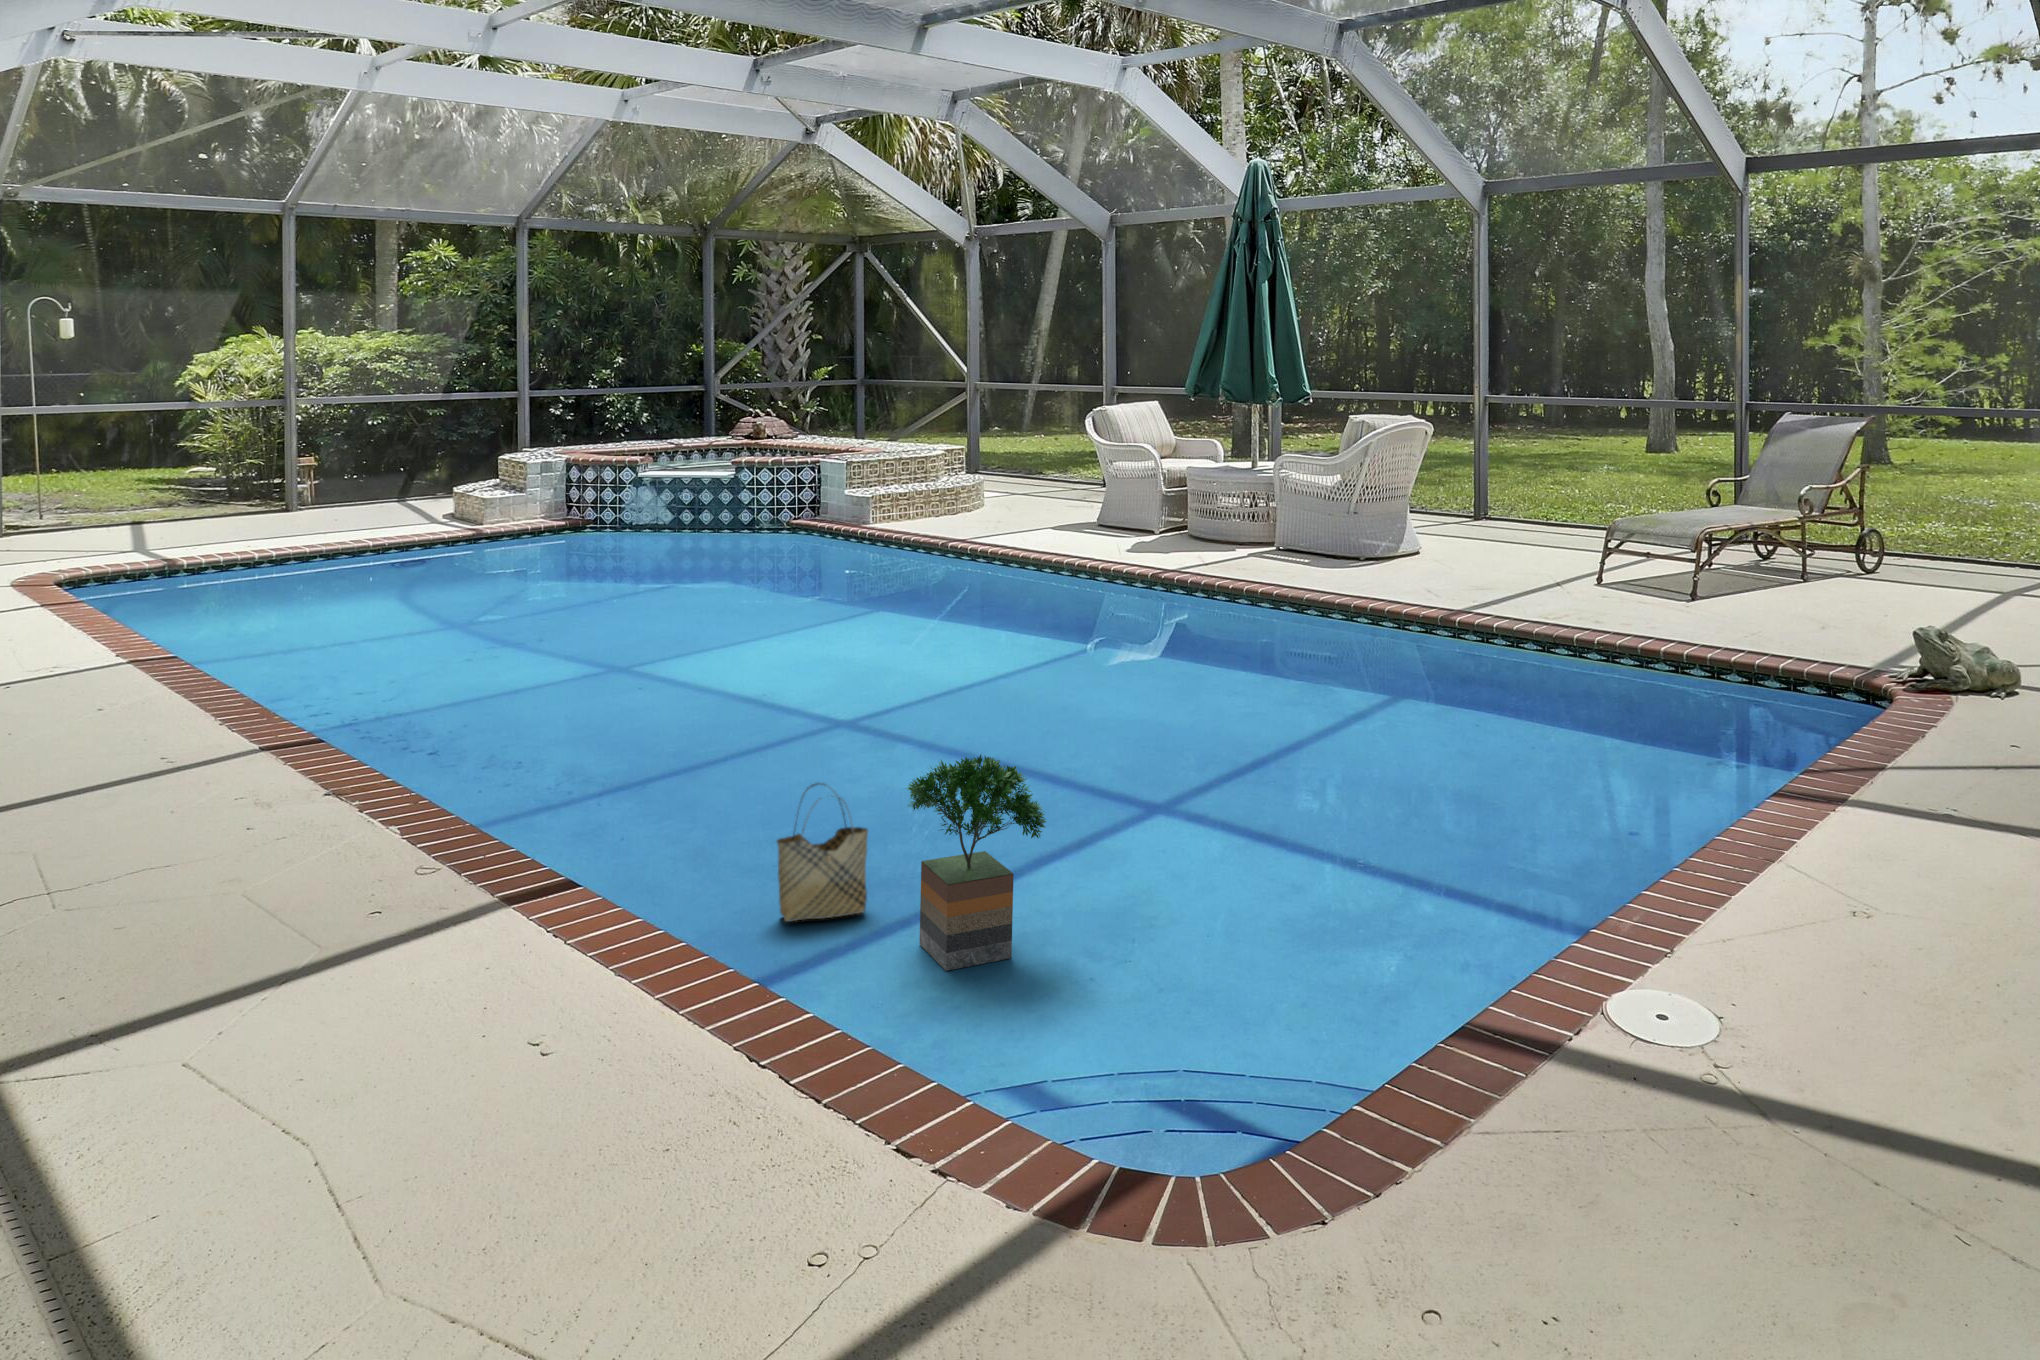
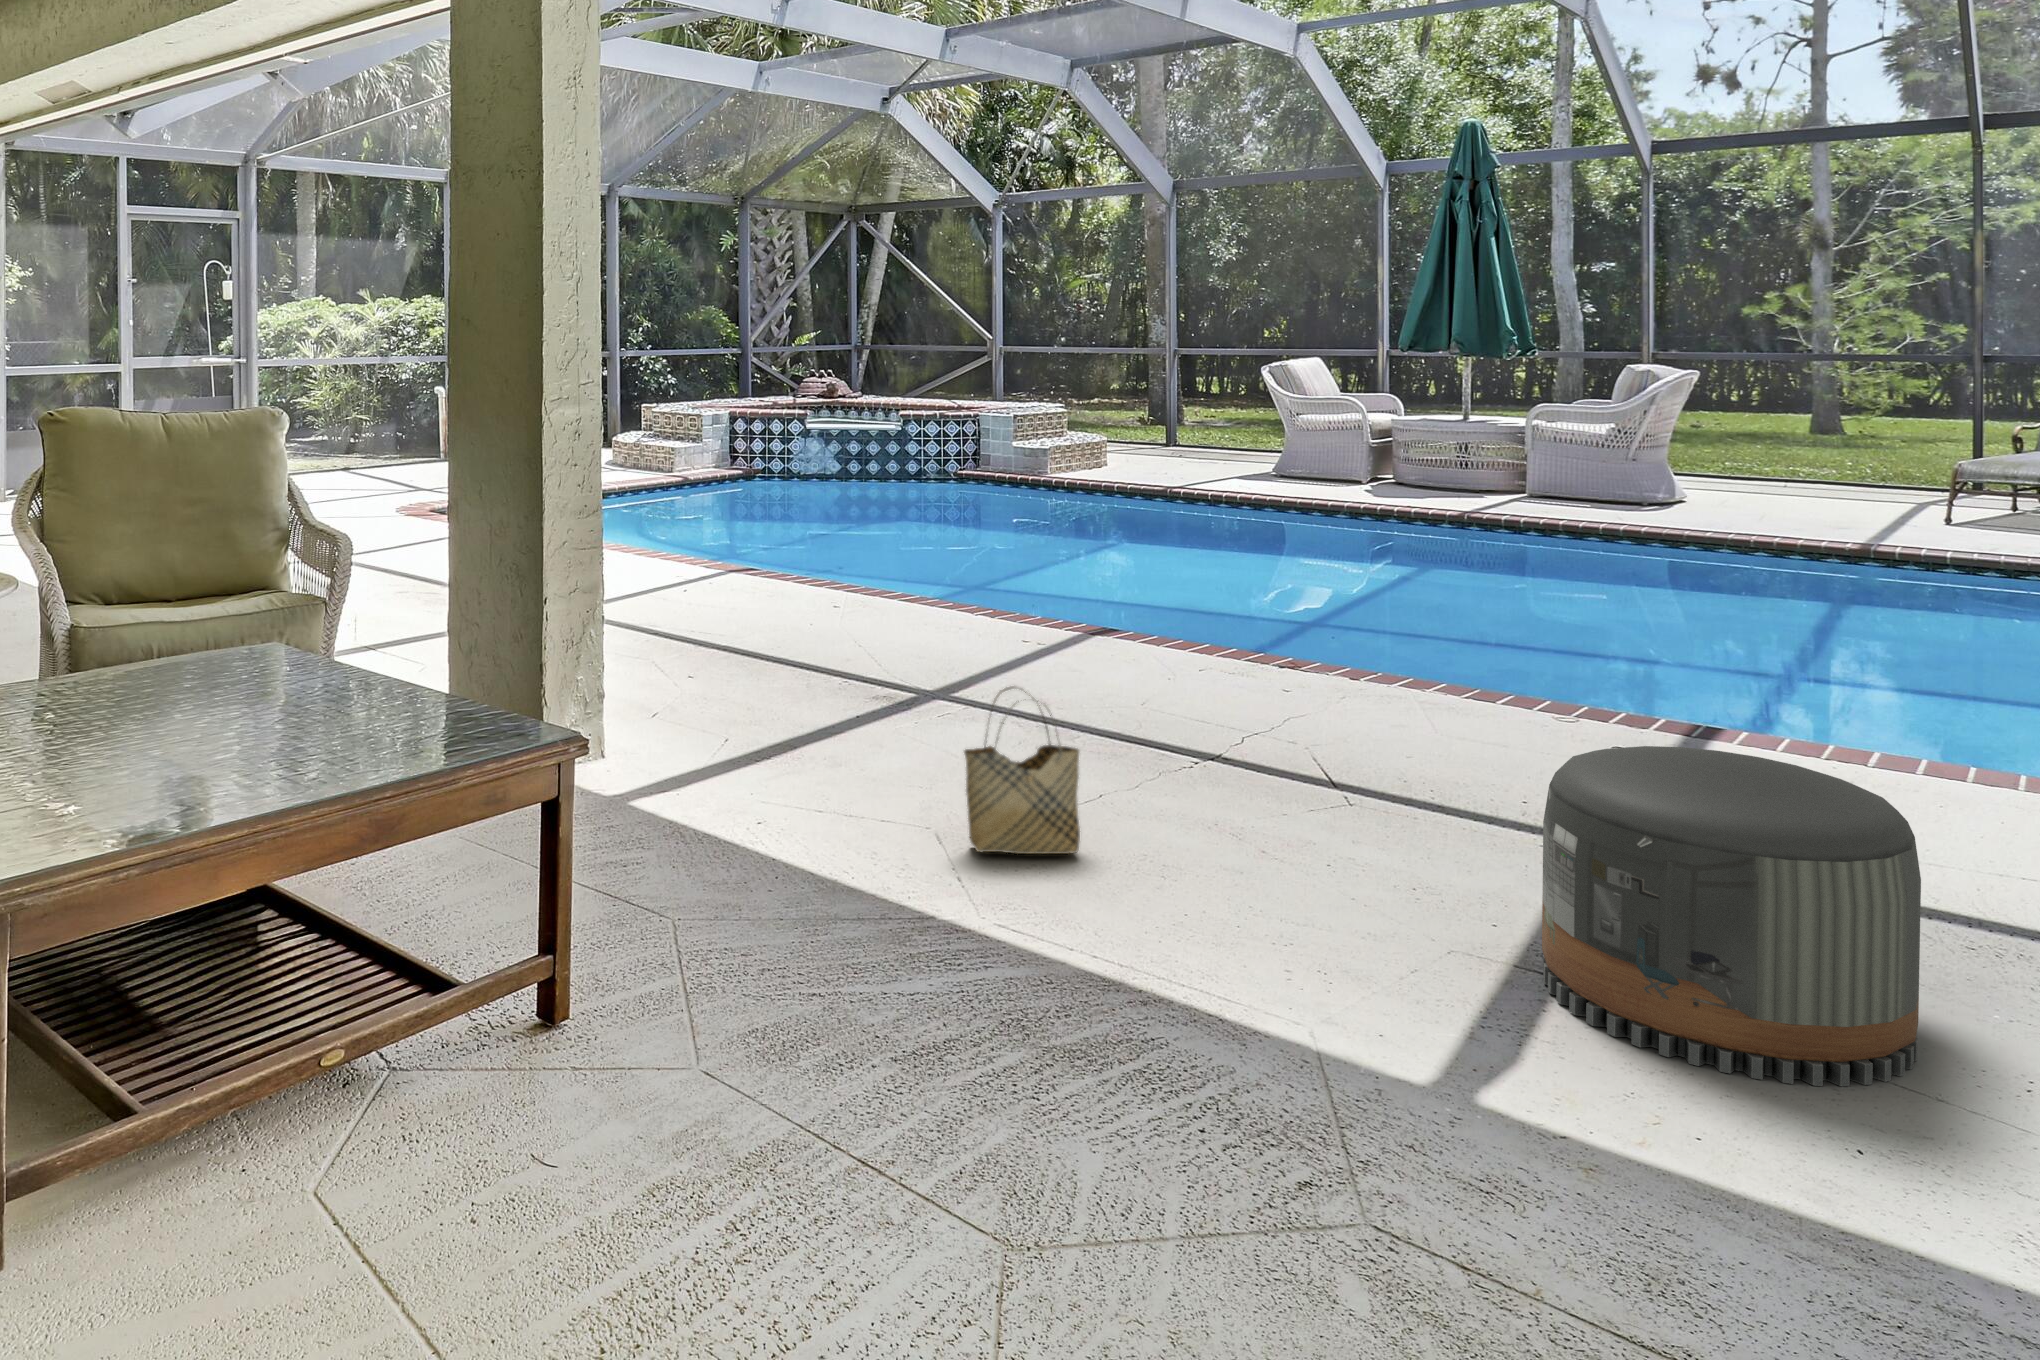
potted tree: present [907,755,1046,971] -> none [1132,657,1339,936]
pouf: none [1170,800,1375,1021] -> present [1542,746,1921,1086]

